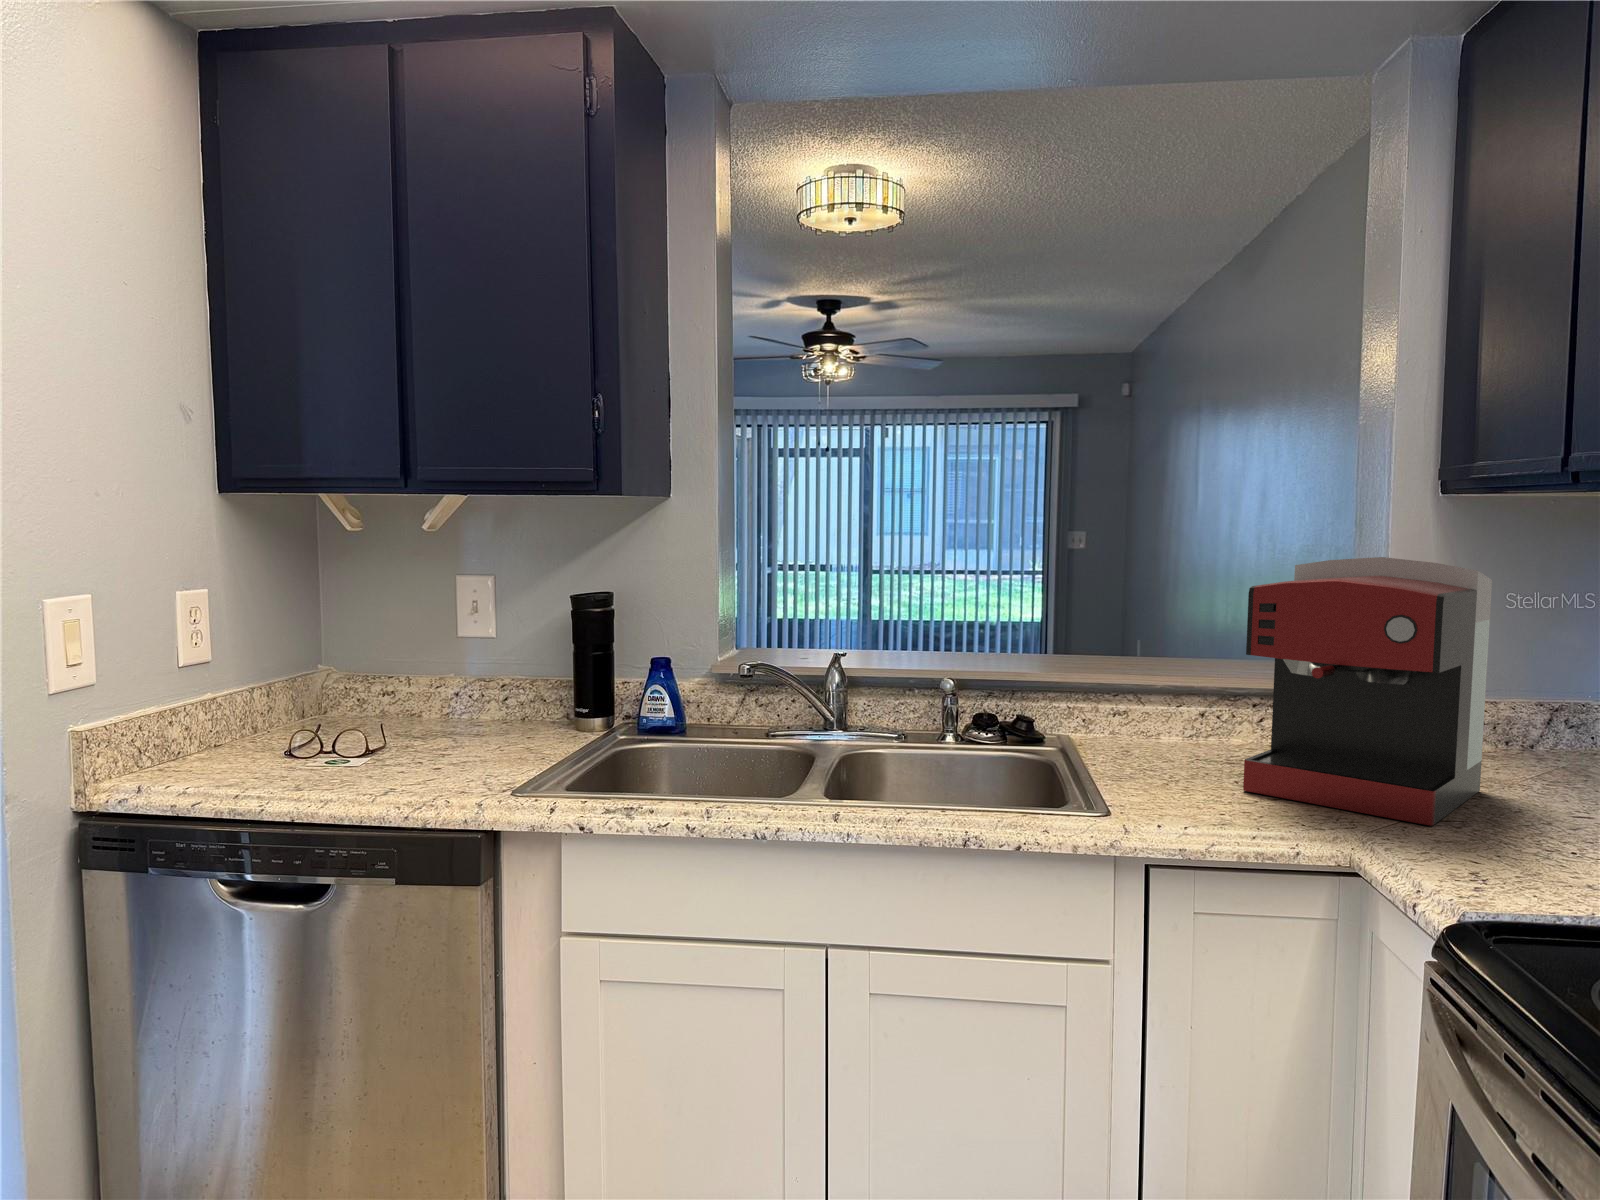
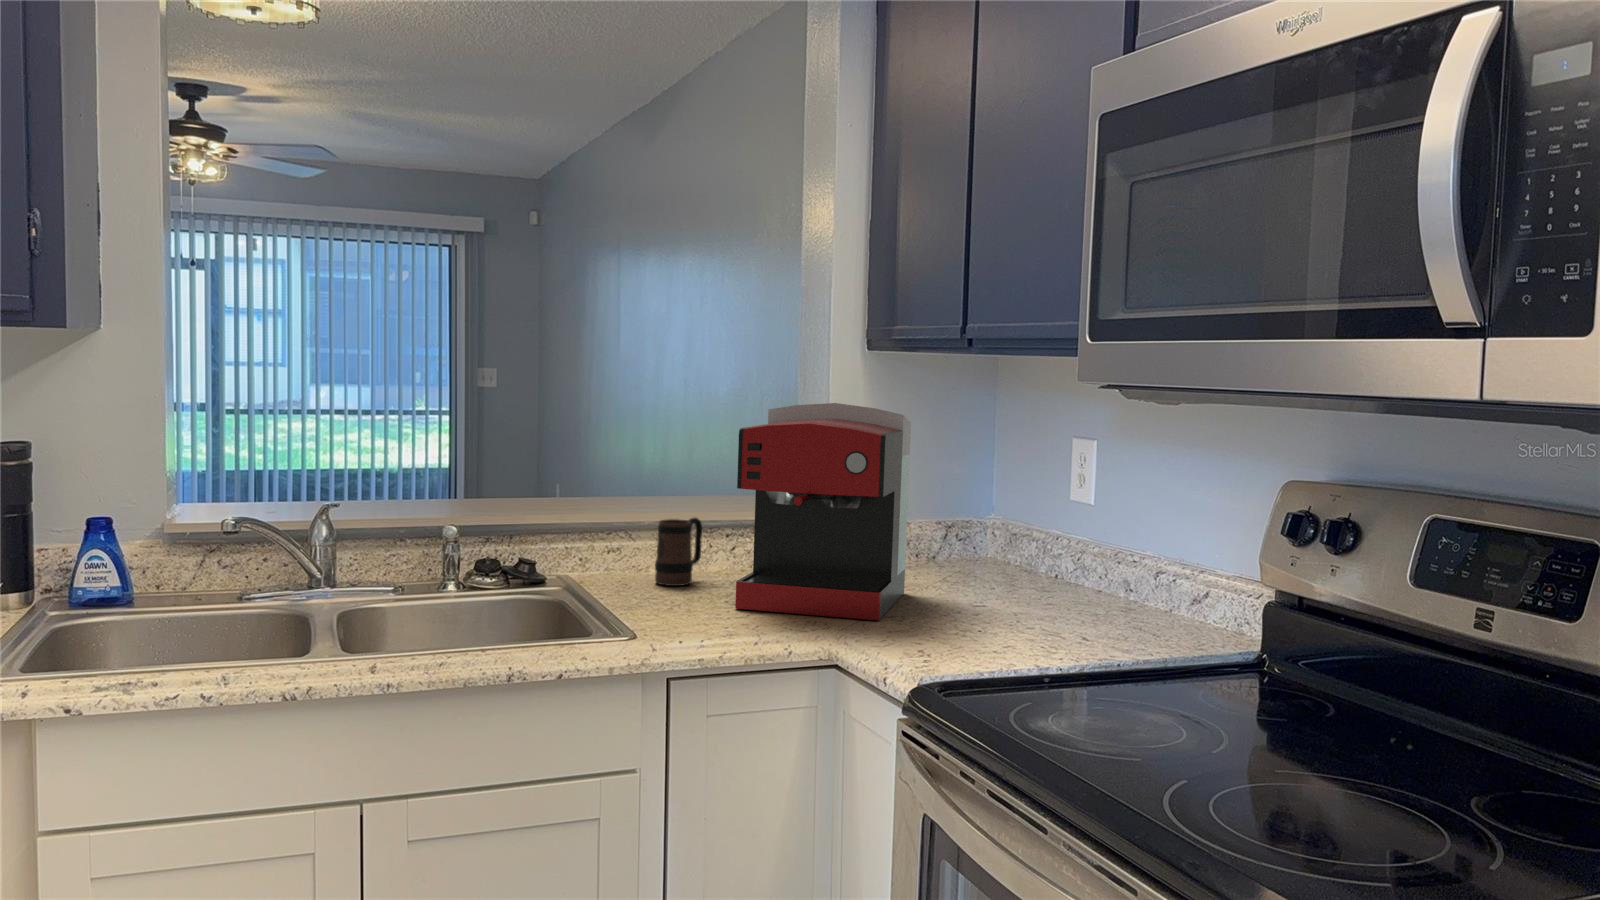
mug: none [1161,683,1218,756] -> present [655,518,702,586]

